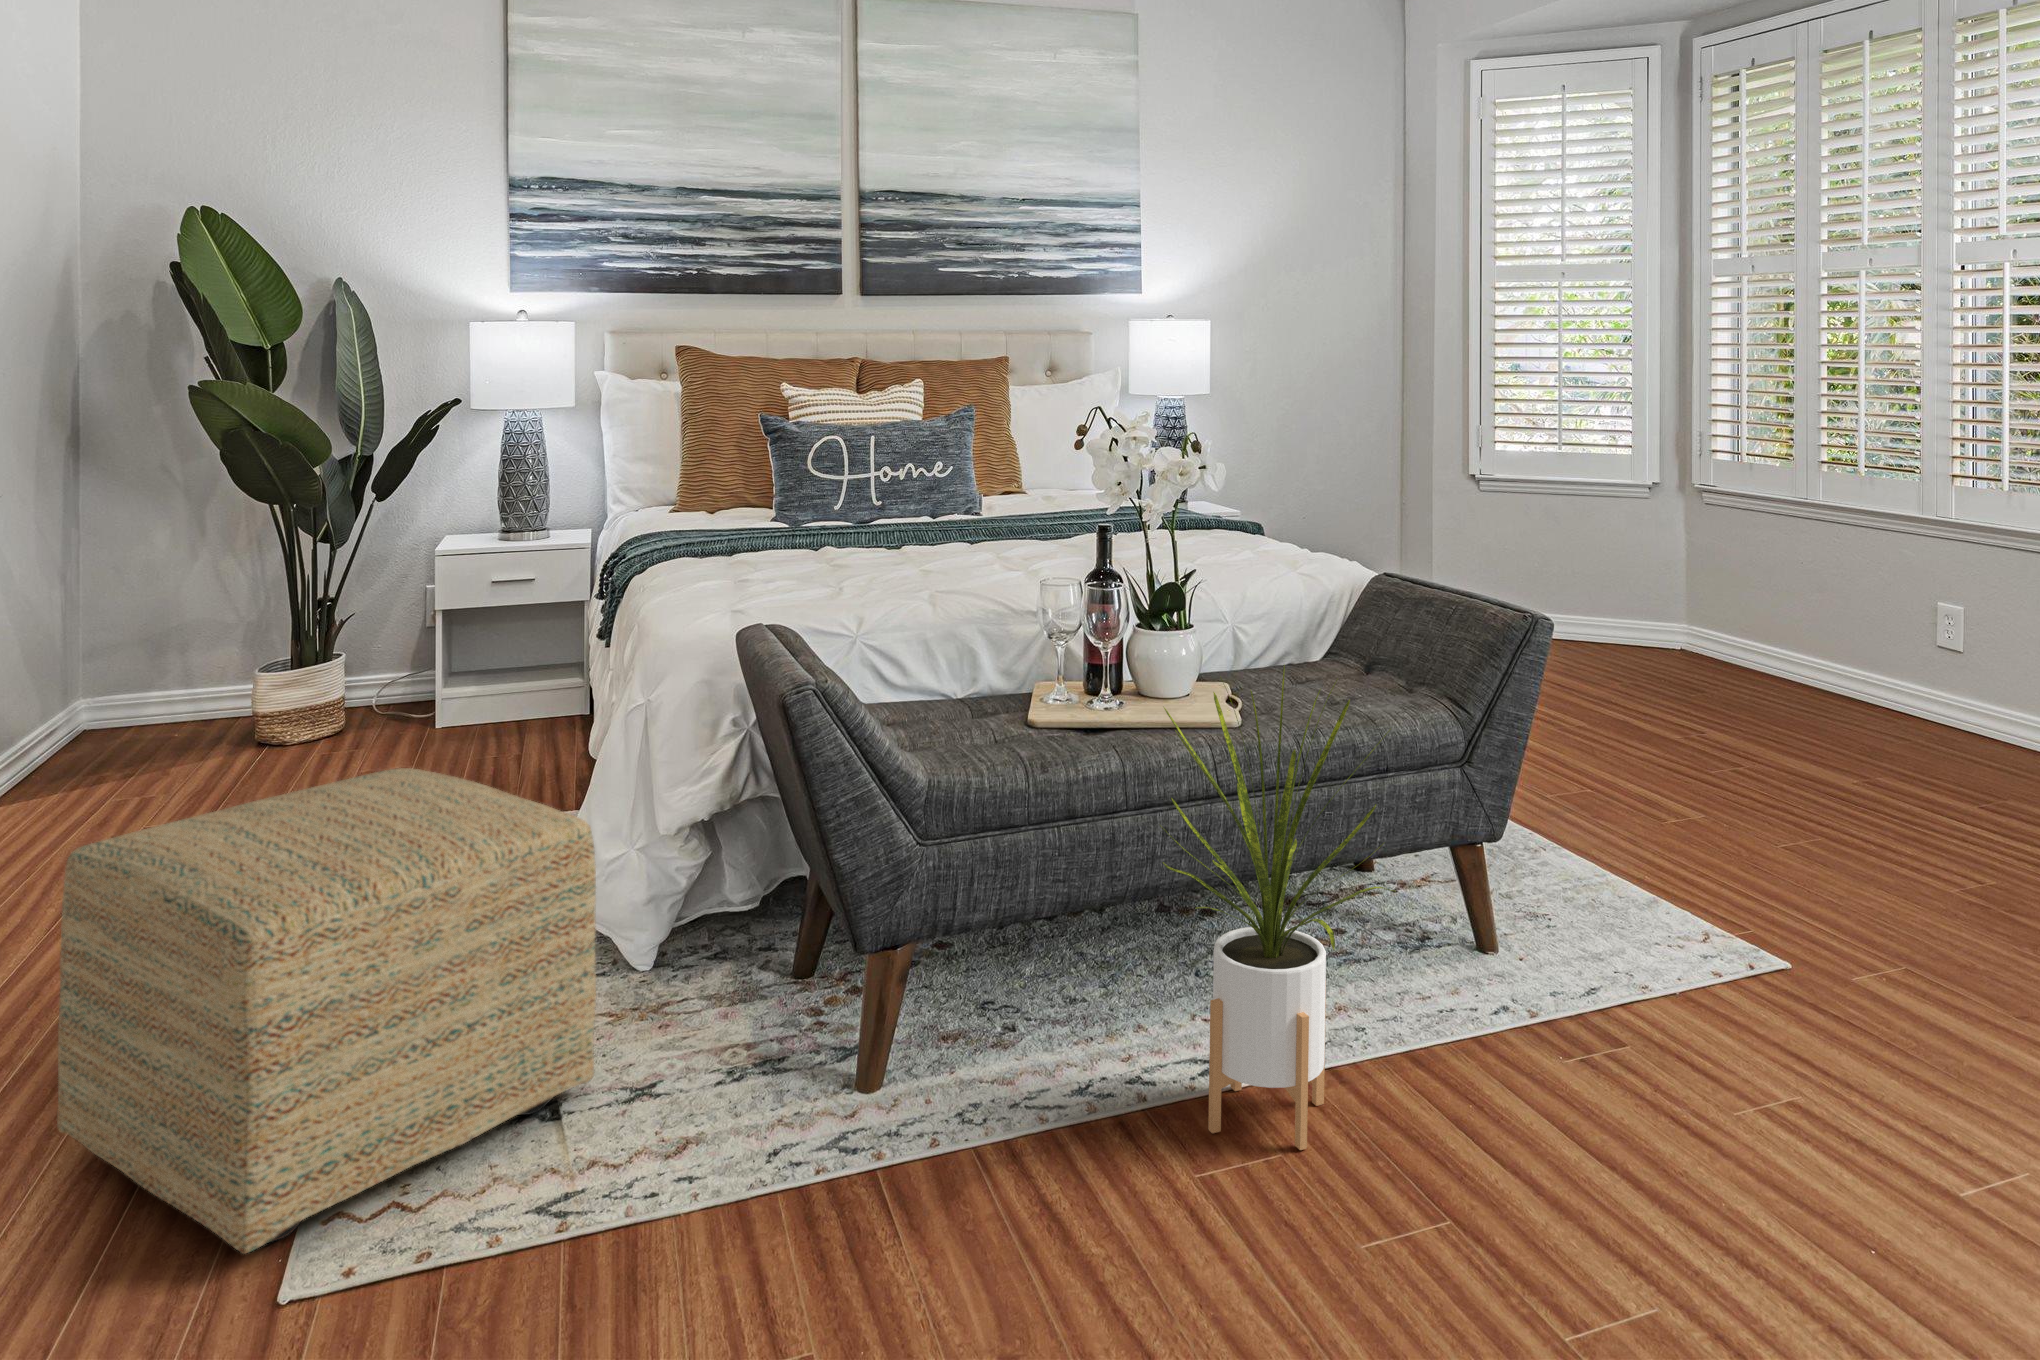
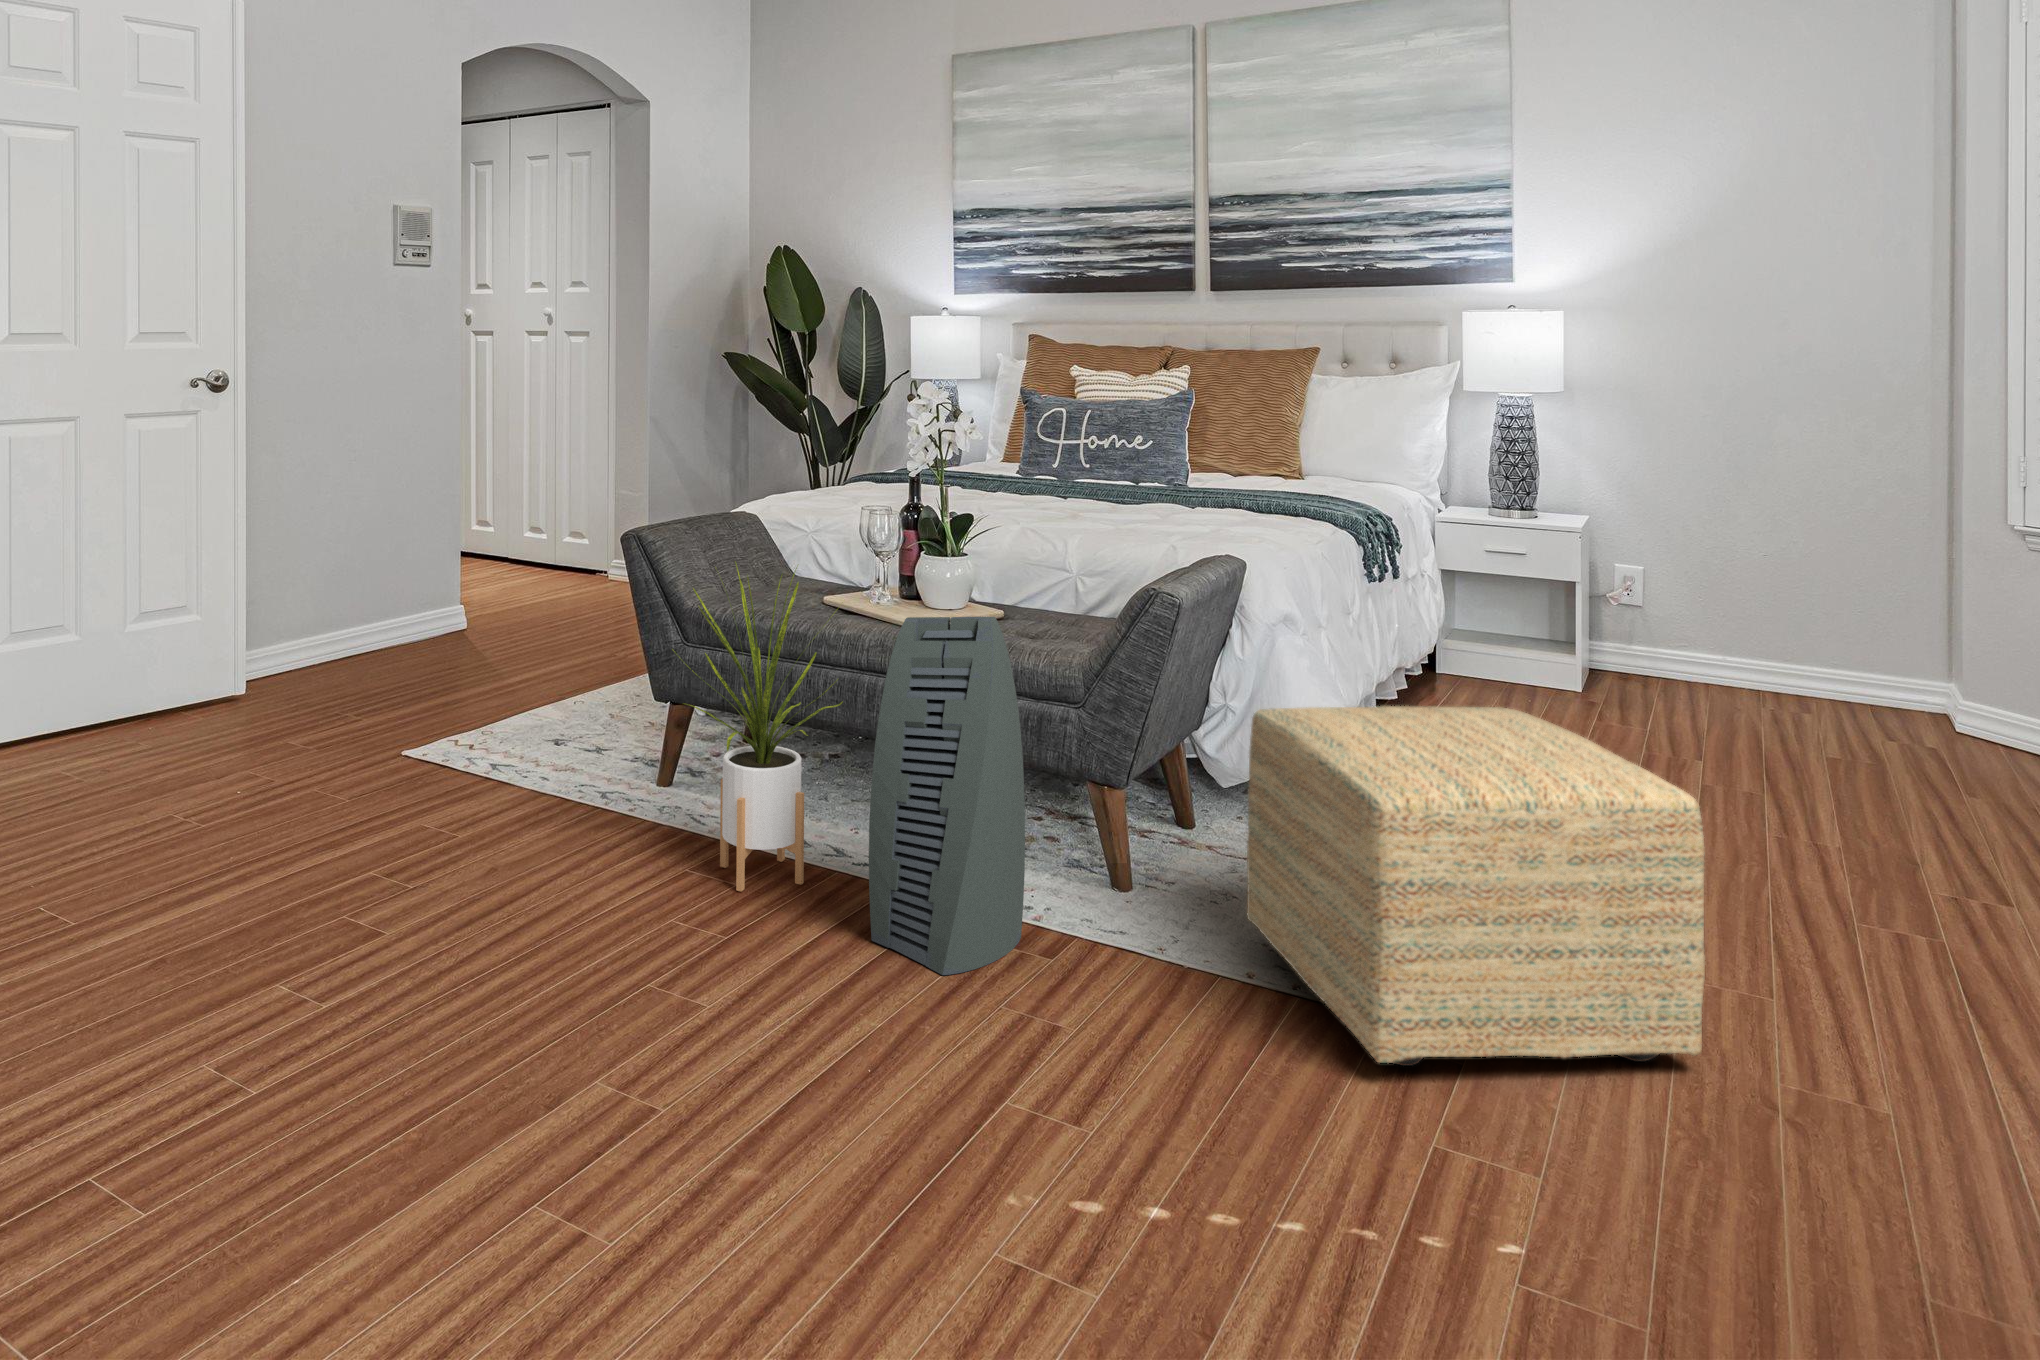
air purifier: none [1464,678,1648,1122] -> present [869,617,1025,975]
ottoman: present [57,768,596,1254] -> present [1247,706,1705,1066]

